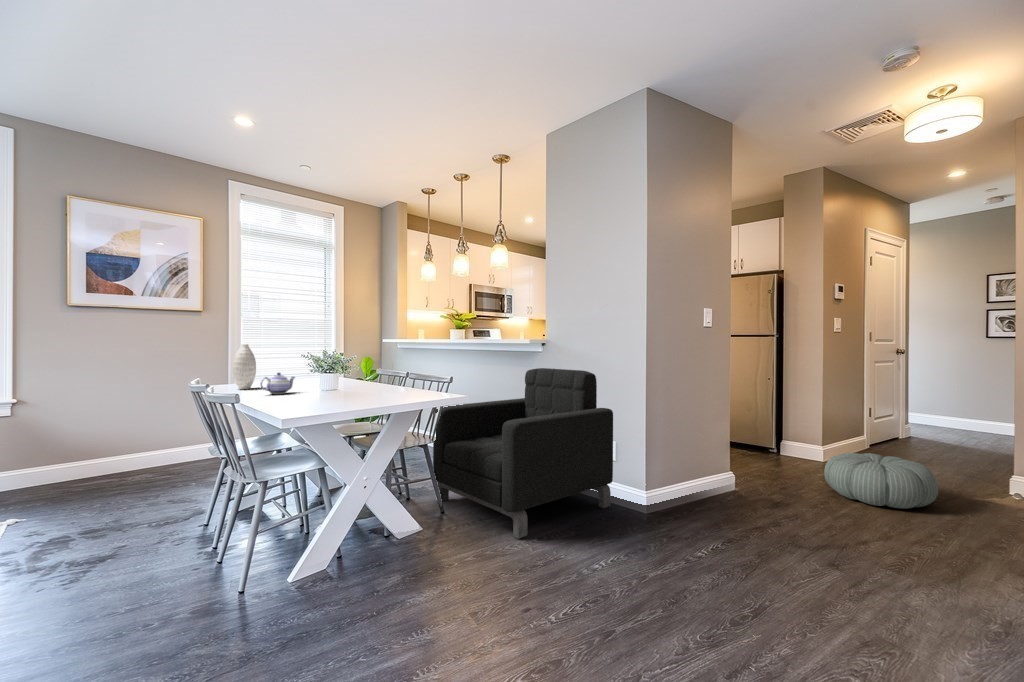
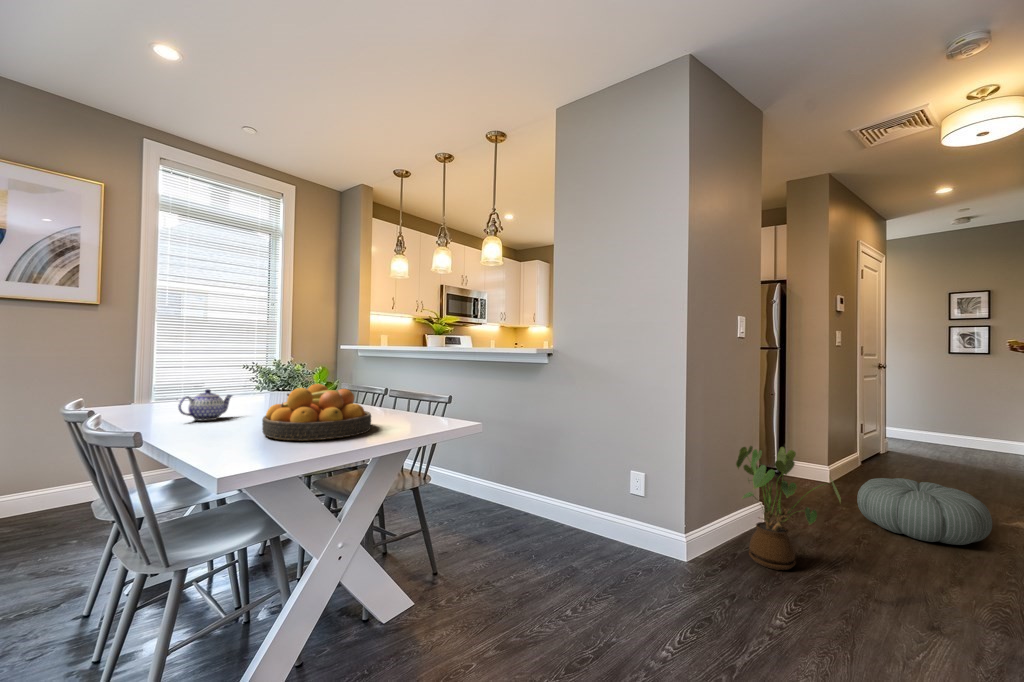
vase: present [233,344,256,389] -> none [140,348,176,410]
fruit bowl: none [315,367,387,403] -> present [262,384,371,440]
armchair: present [433,368,613,539] -> none [420,382,646,618]
house plant: none [693,419,773,519] -> present [736,446,841,570]

